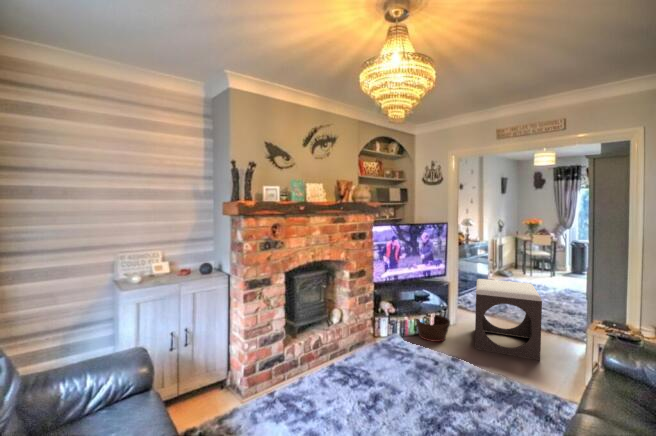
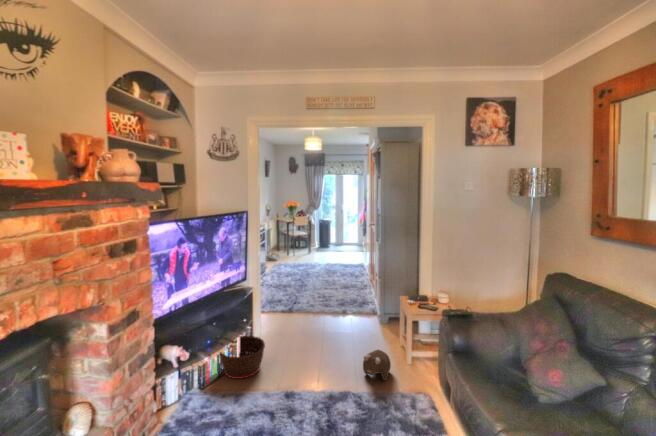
footstool: present [475,279,542,360] -> none [284,273,362,368]
plush toy: none [527,351,563,381] -> present [363,350,391,380]

